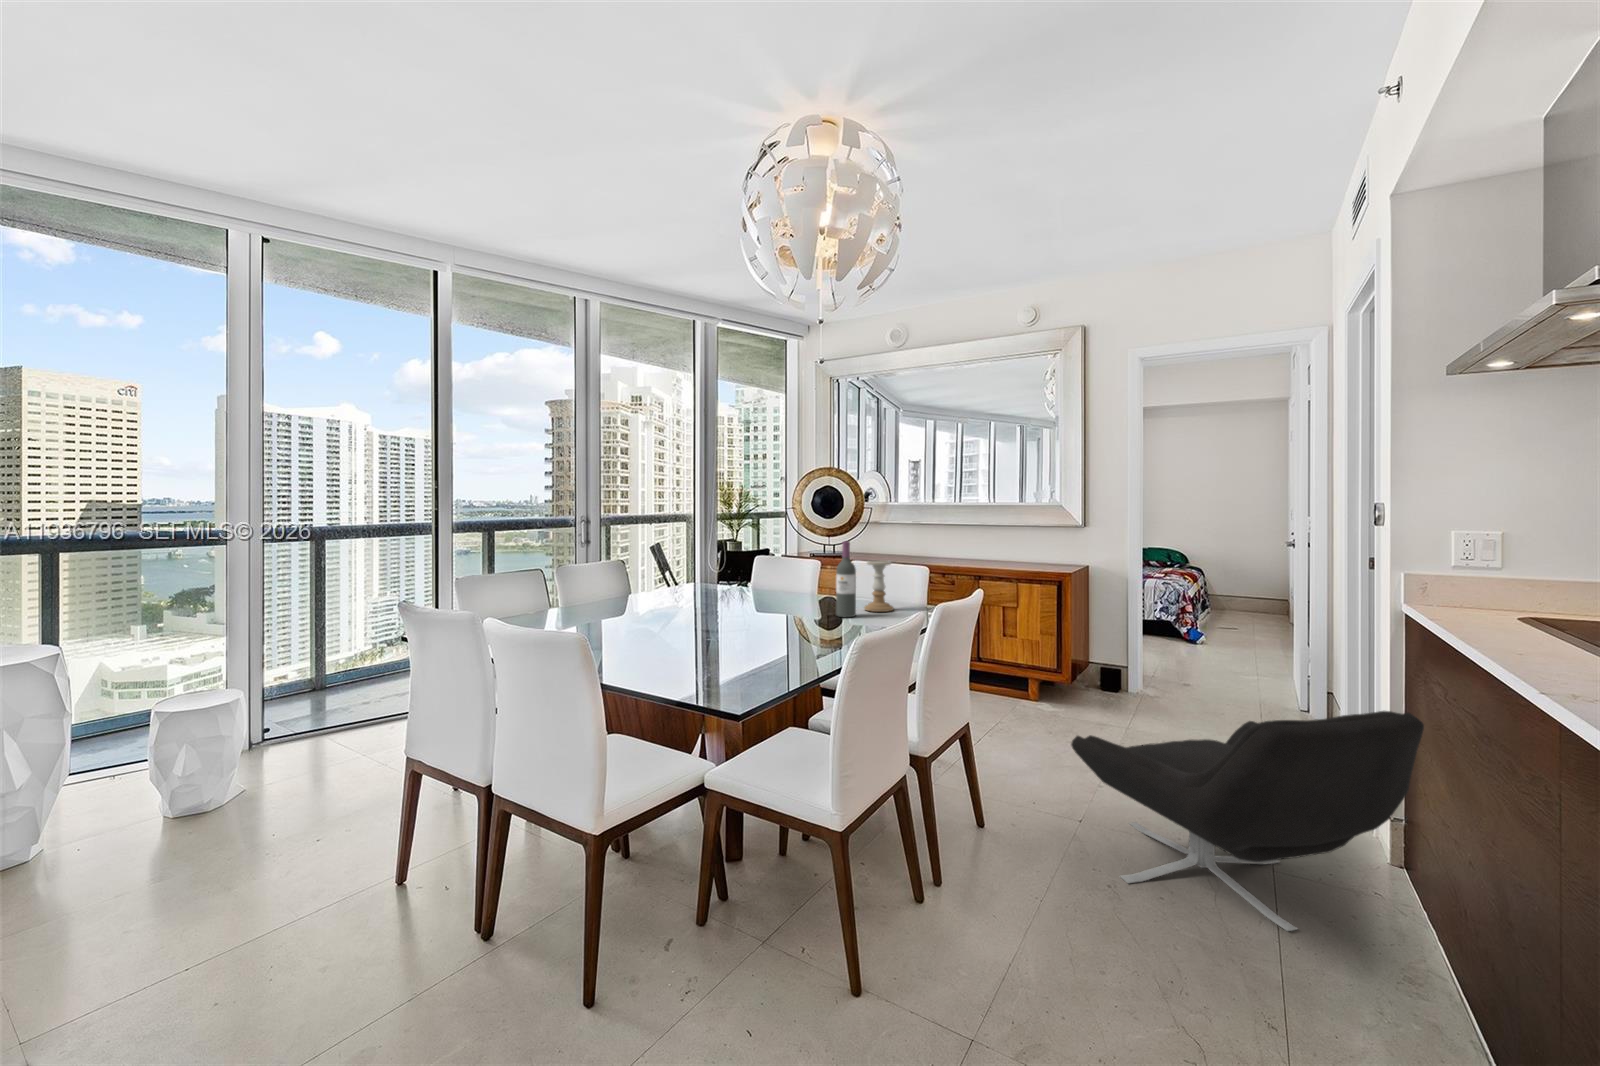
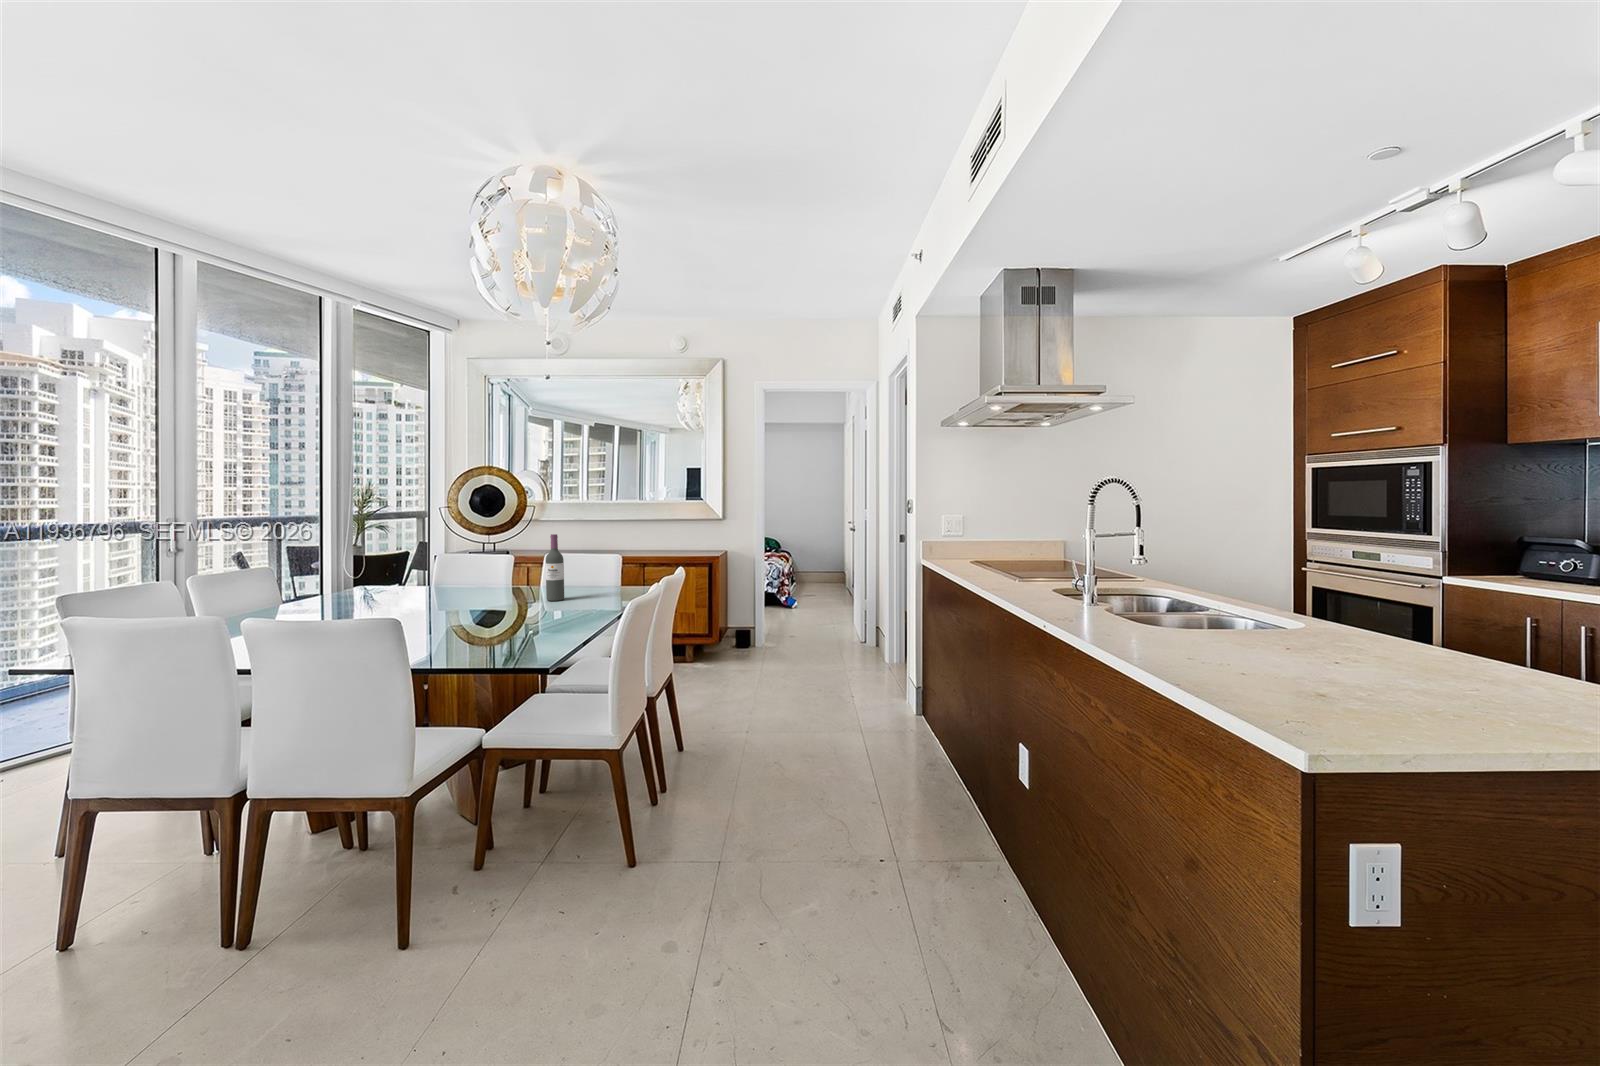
candle holder: present [864,561,893,612] -> none [567,551,593,595]
lounge chair: present [1071,711,1424,931] -> none [745,619,934,762]

